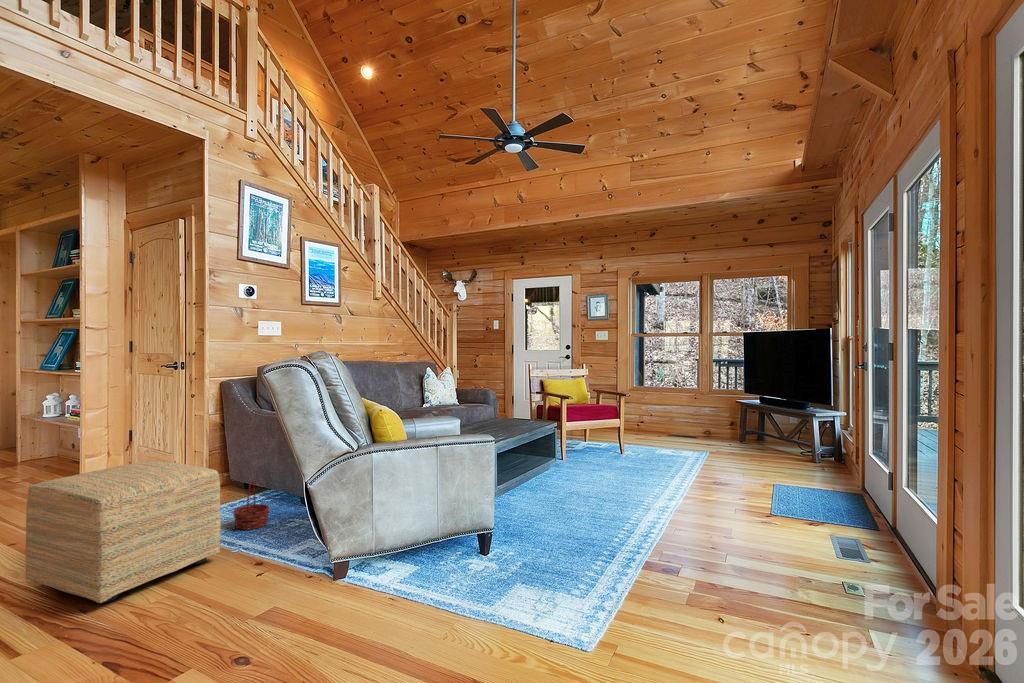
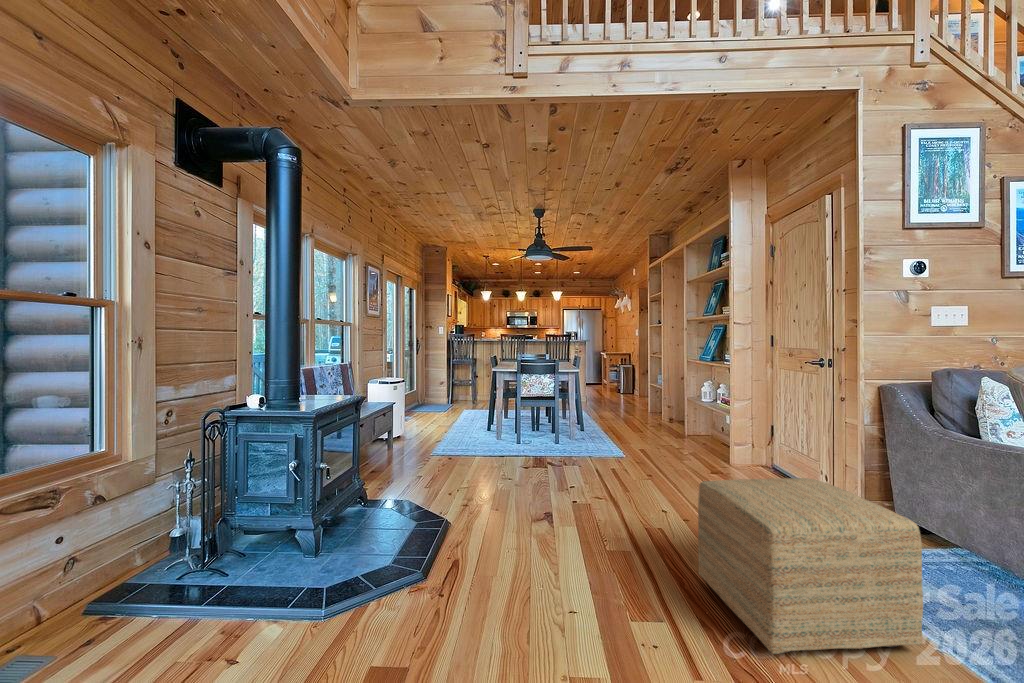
basket: present [233,481,270,530] -> none [923,539,992,616]

